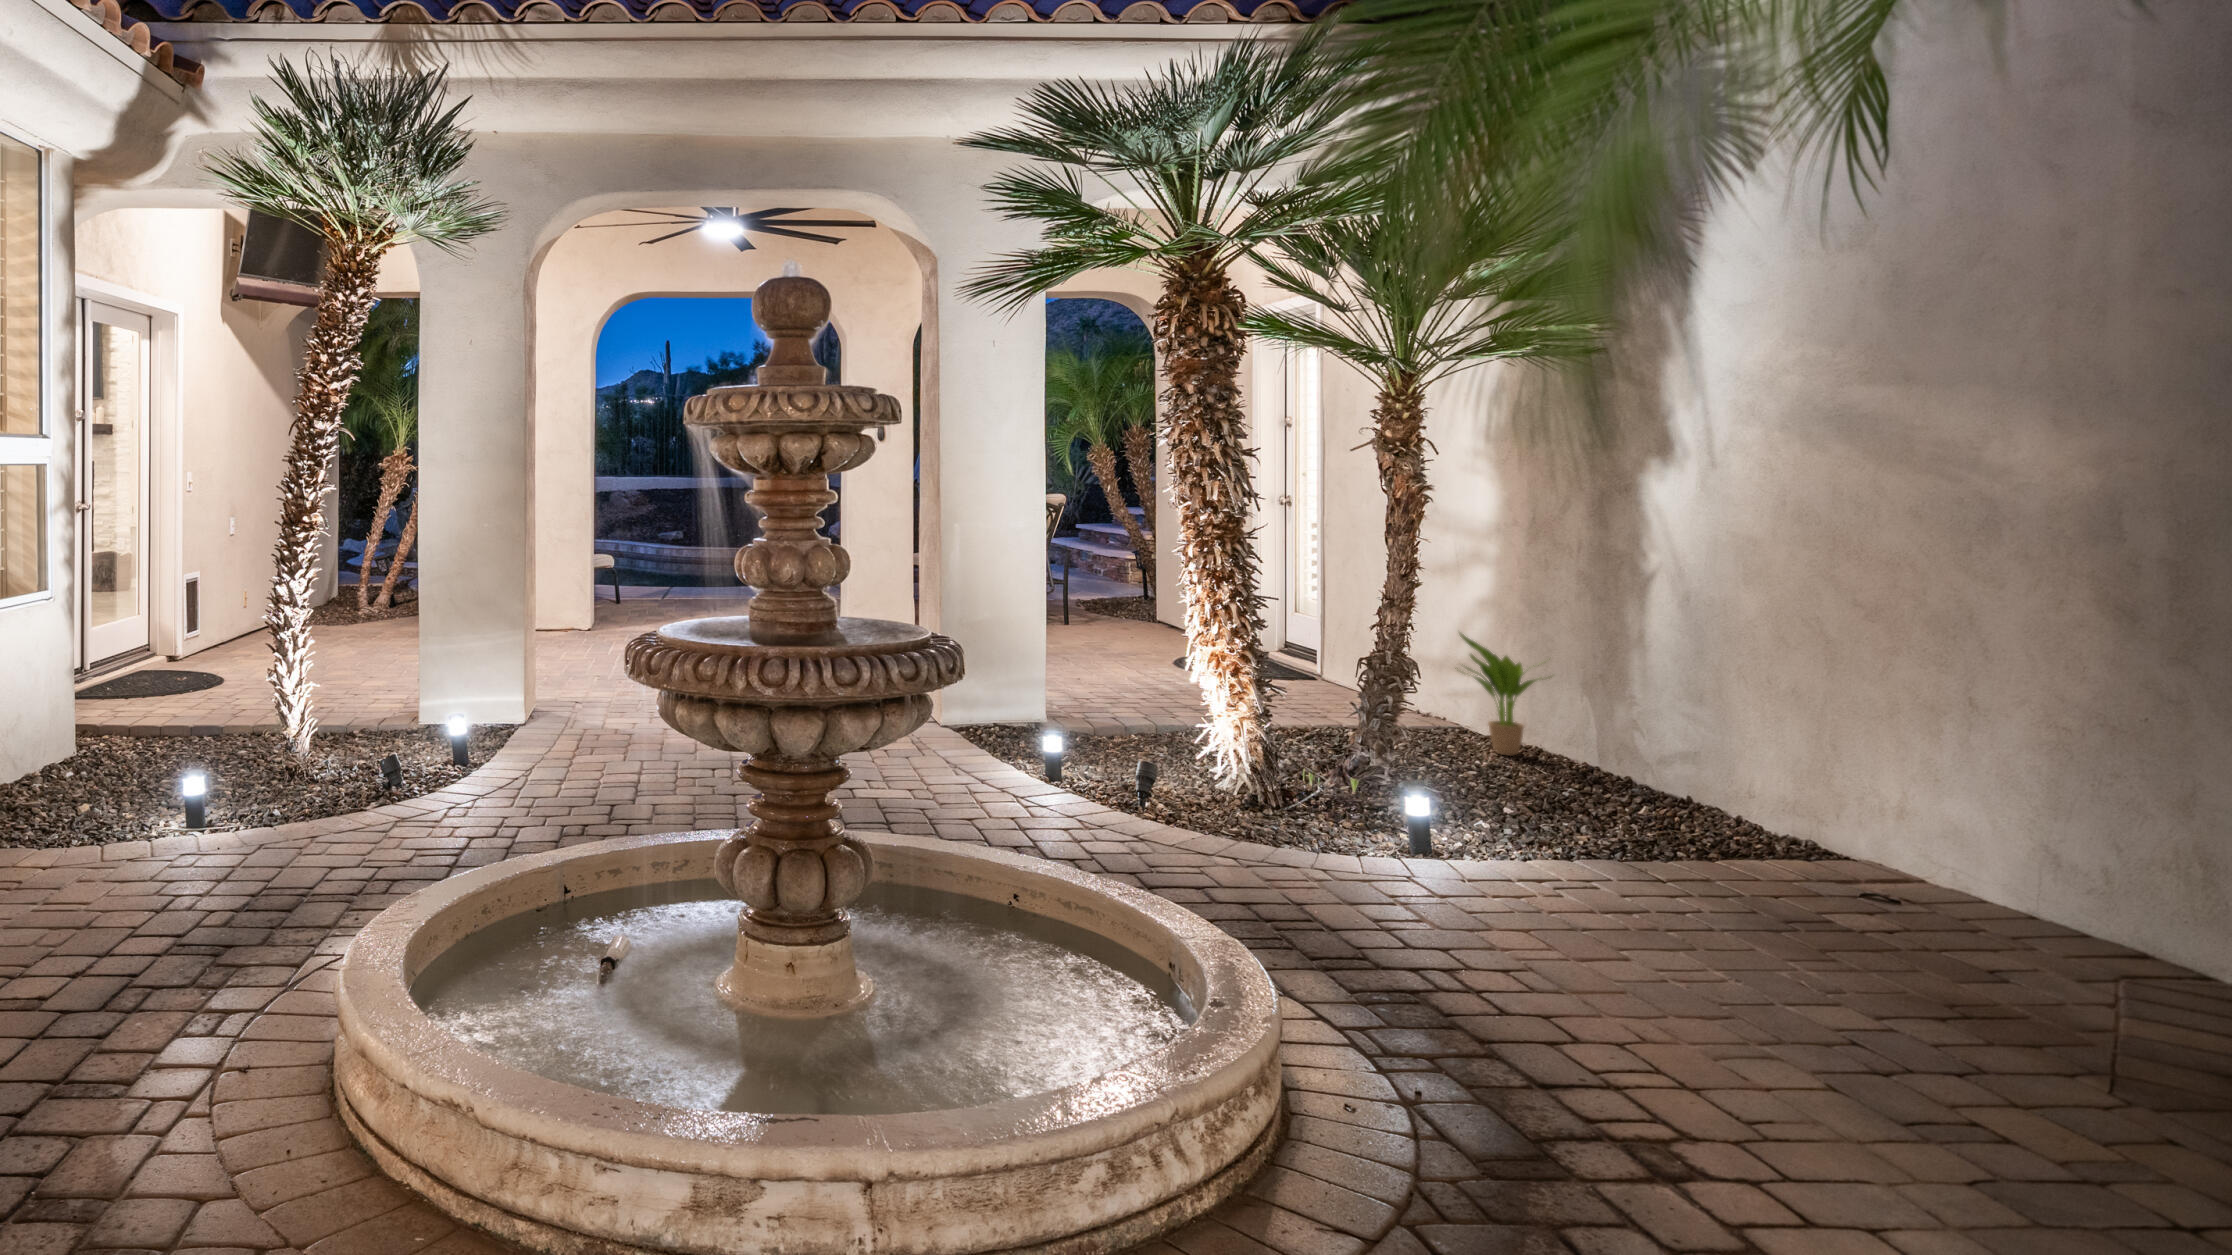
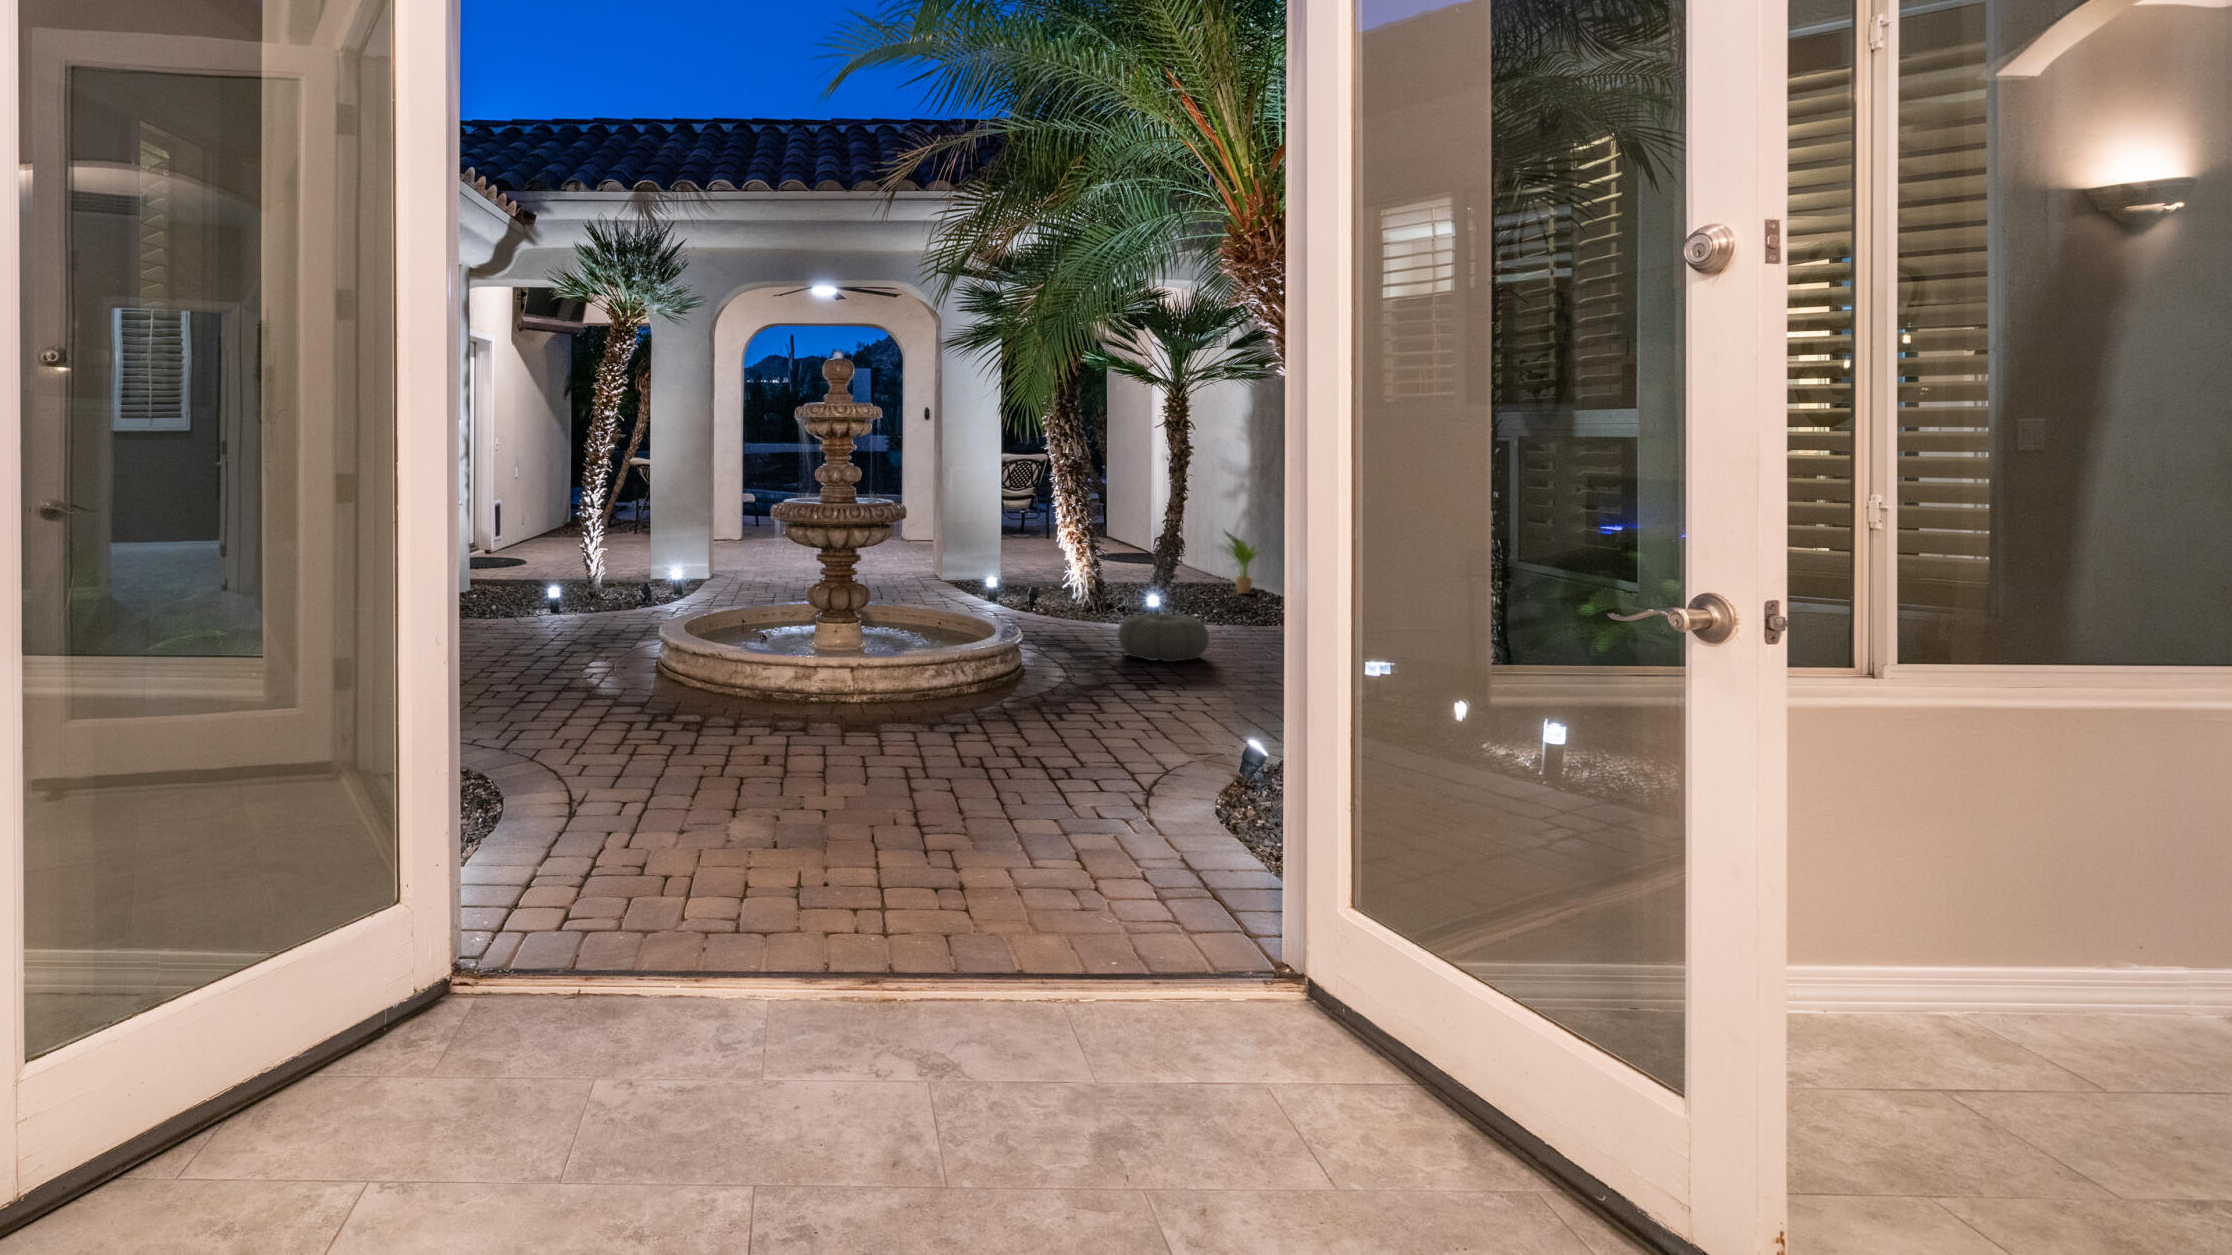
pouf: none [1436,881,1683,1024] -> present [1118,614,1209,662]

